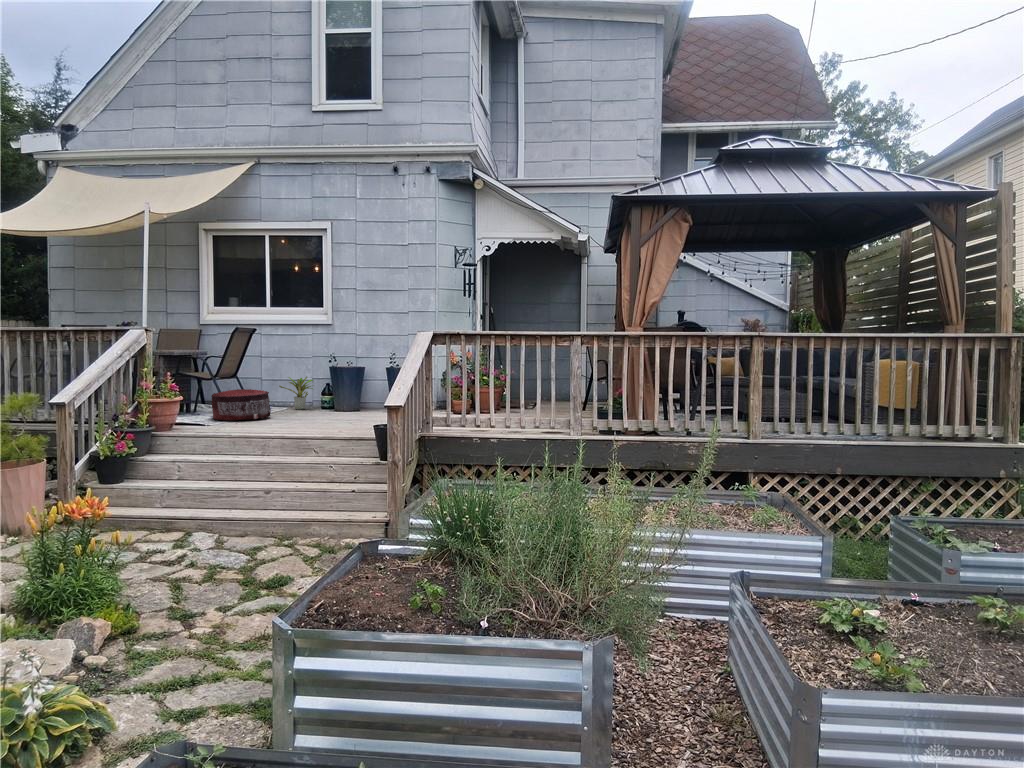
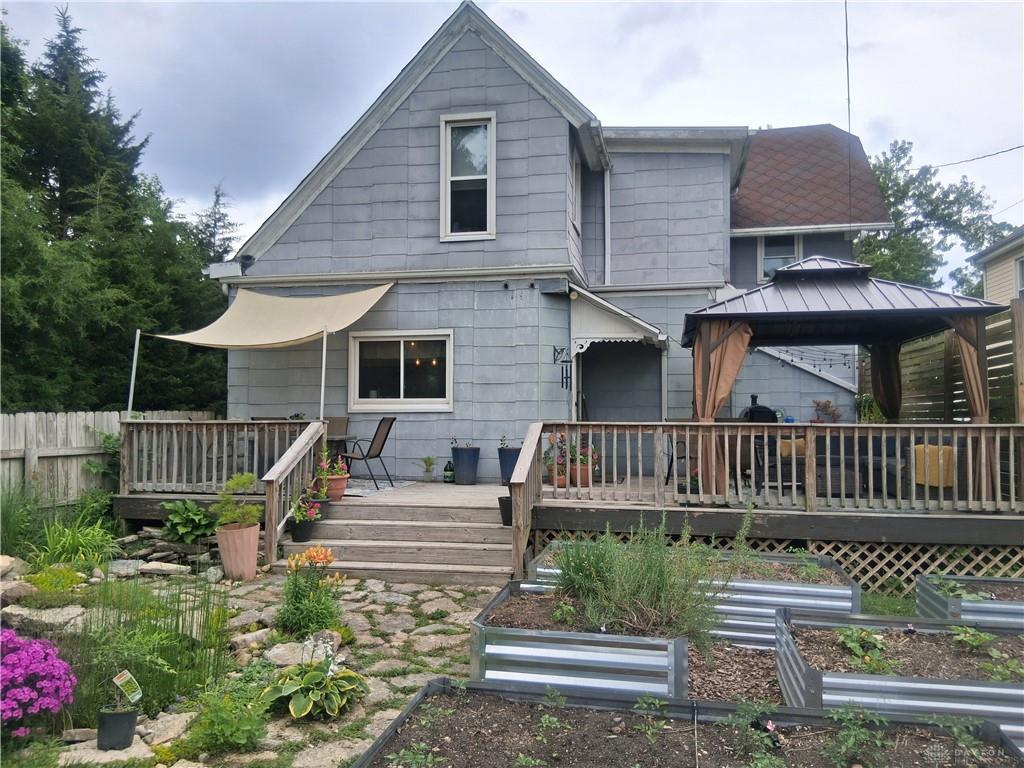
pouf: present [211,389,271,420] -> none [364,466,409,491]

